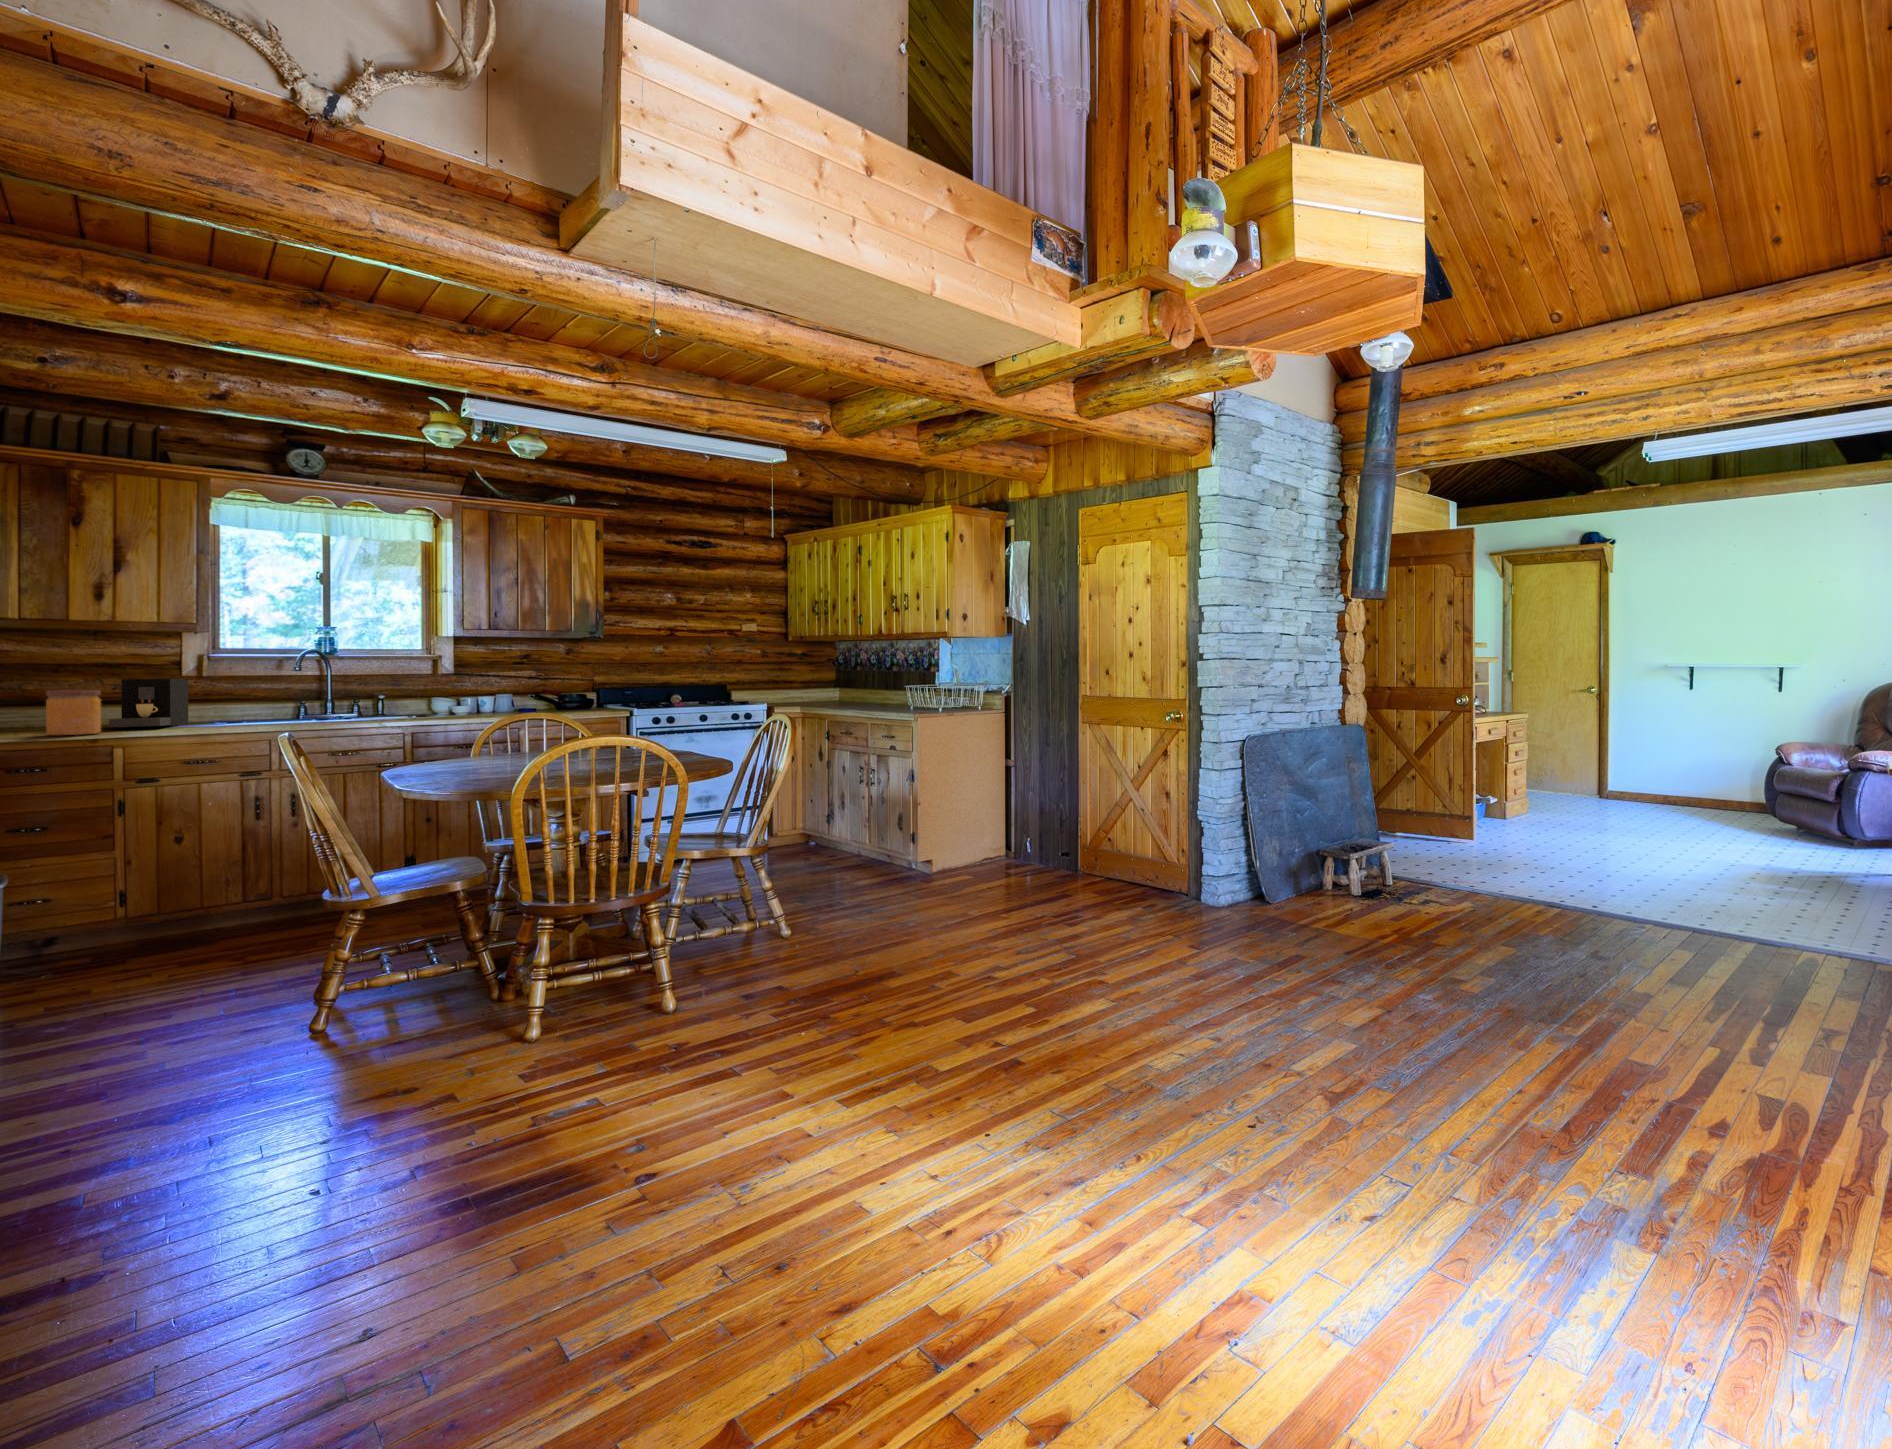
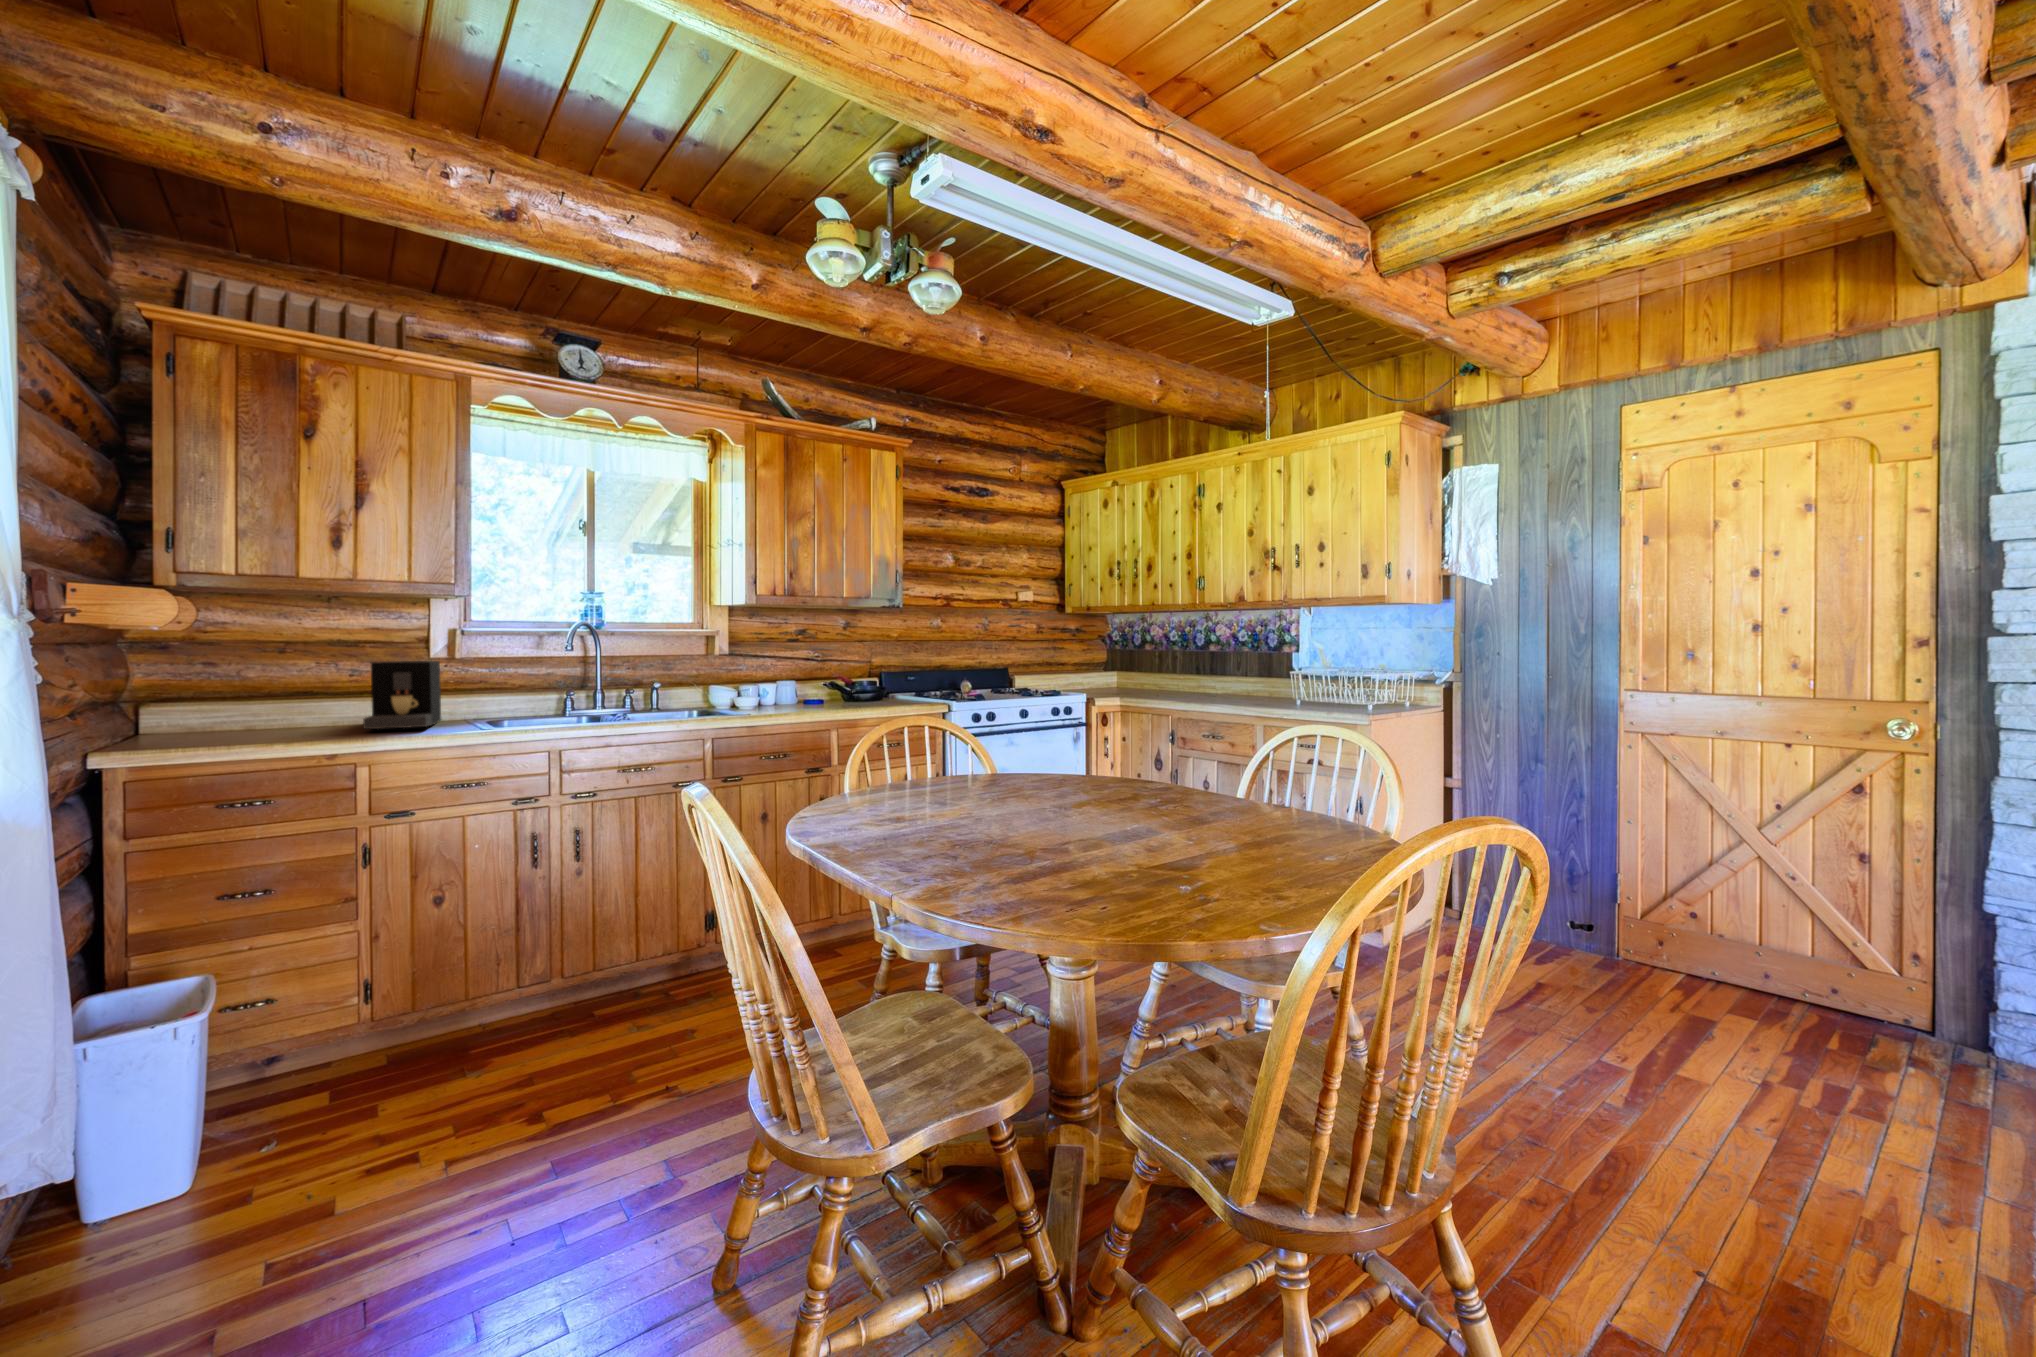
jar: present [46,690,101,735] -> none [295,679,363,744]

